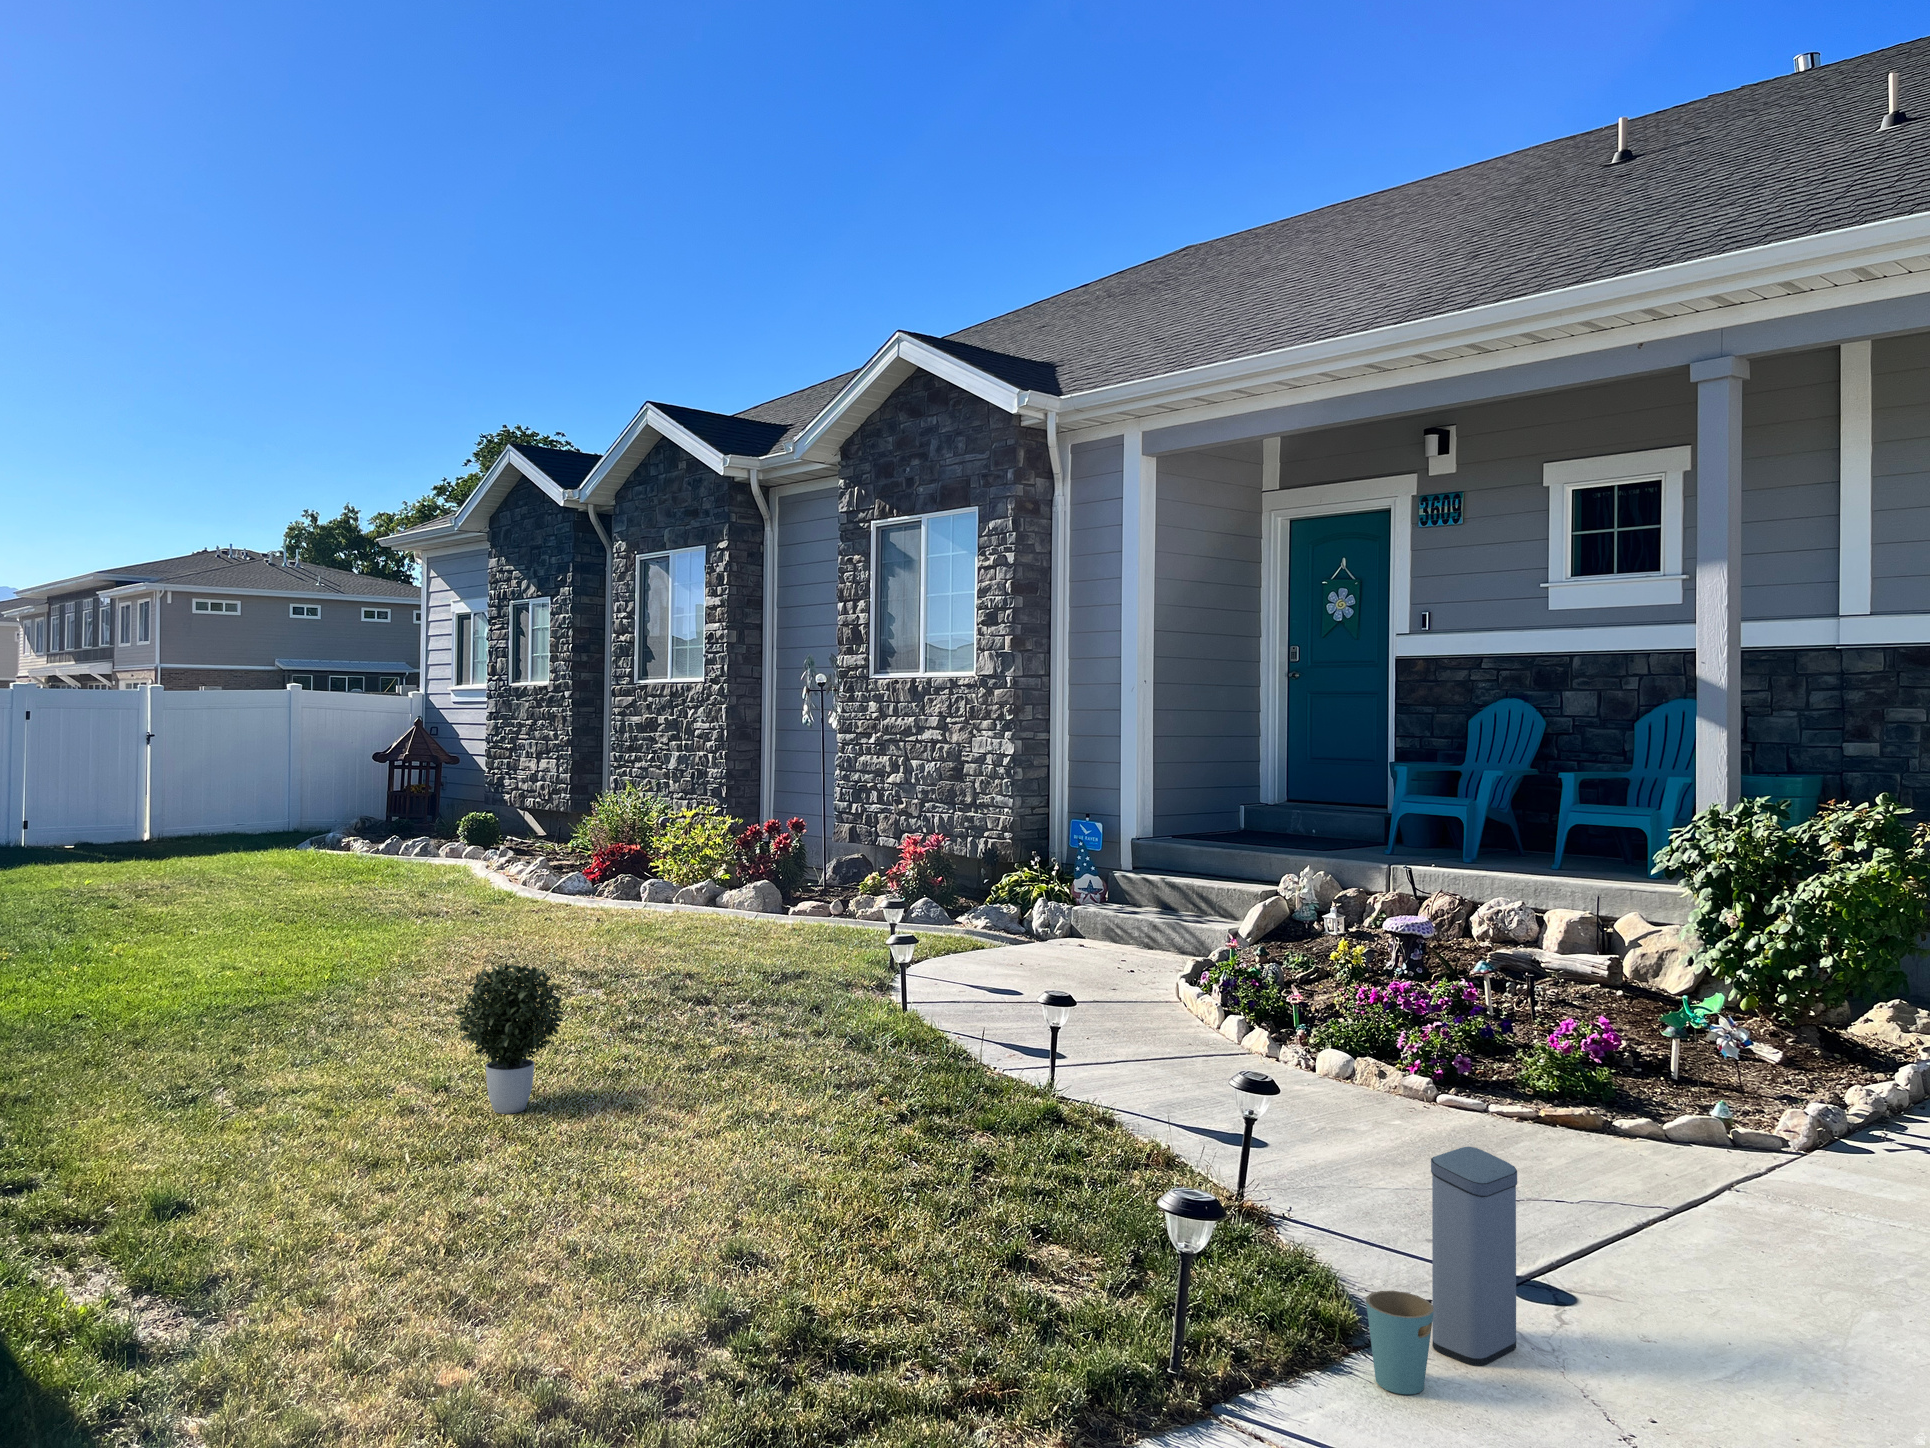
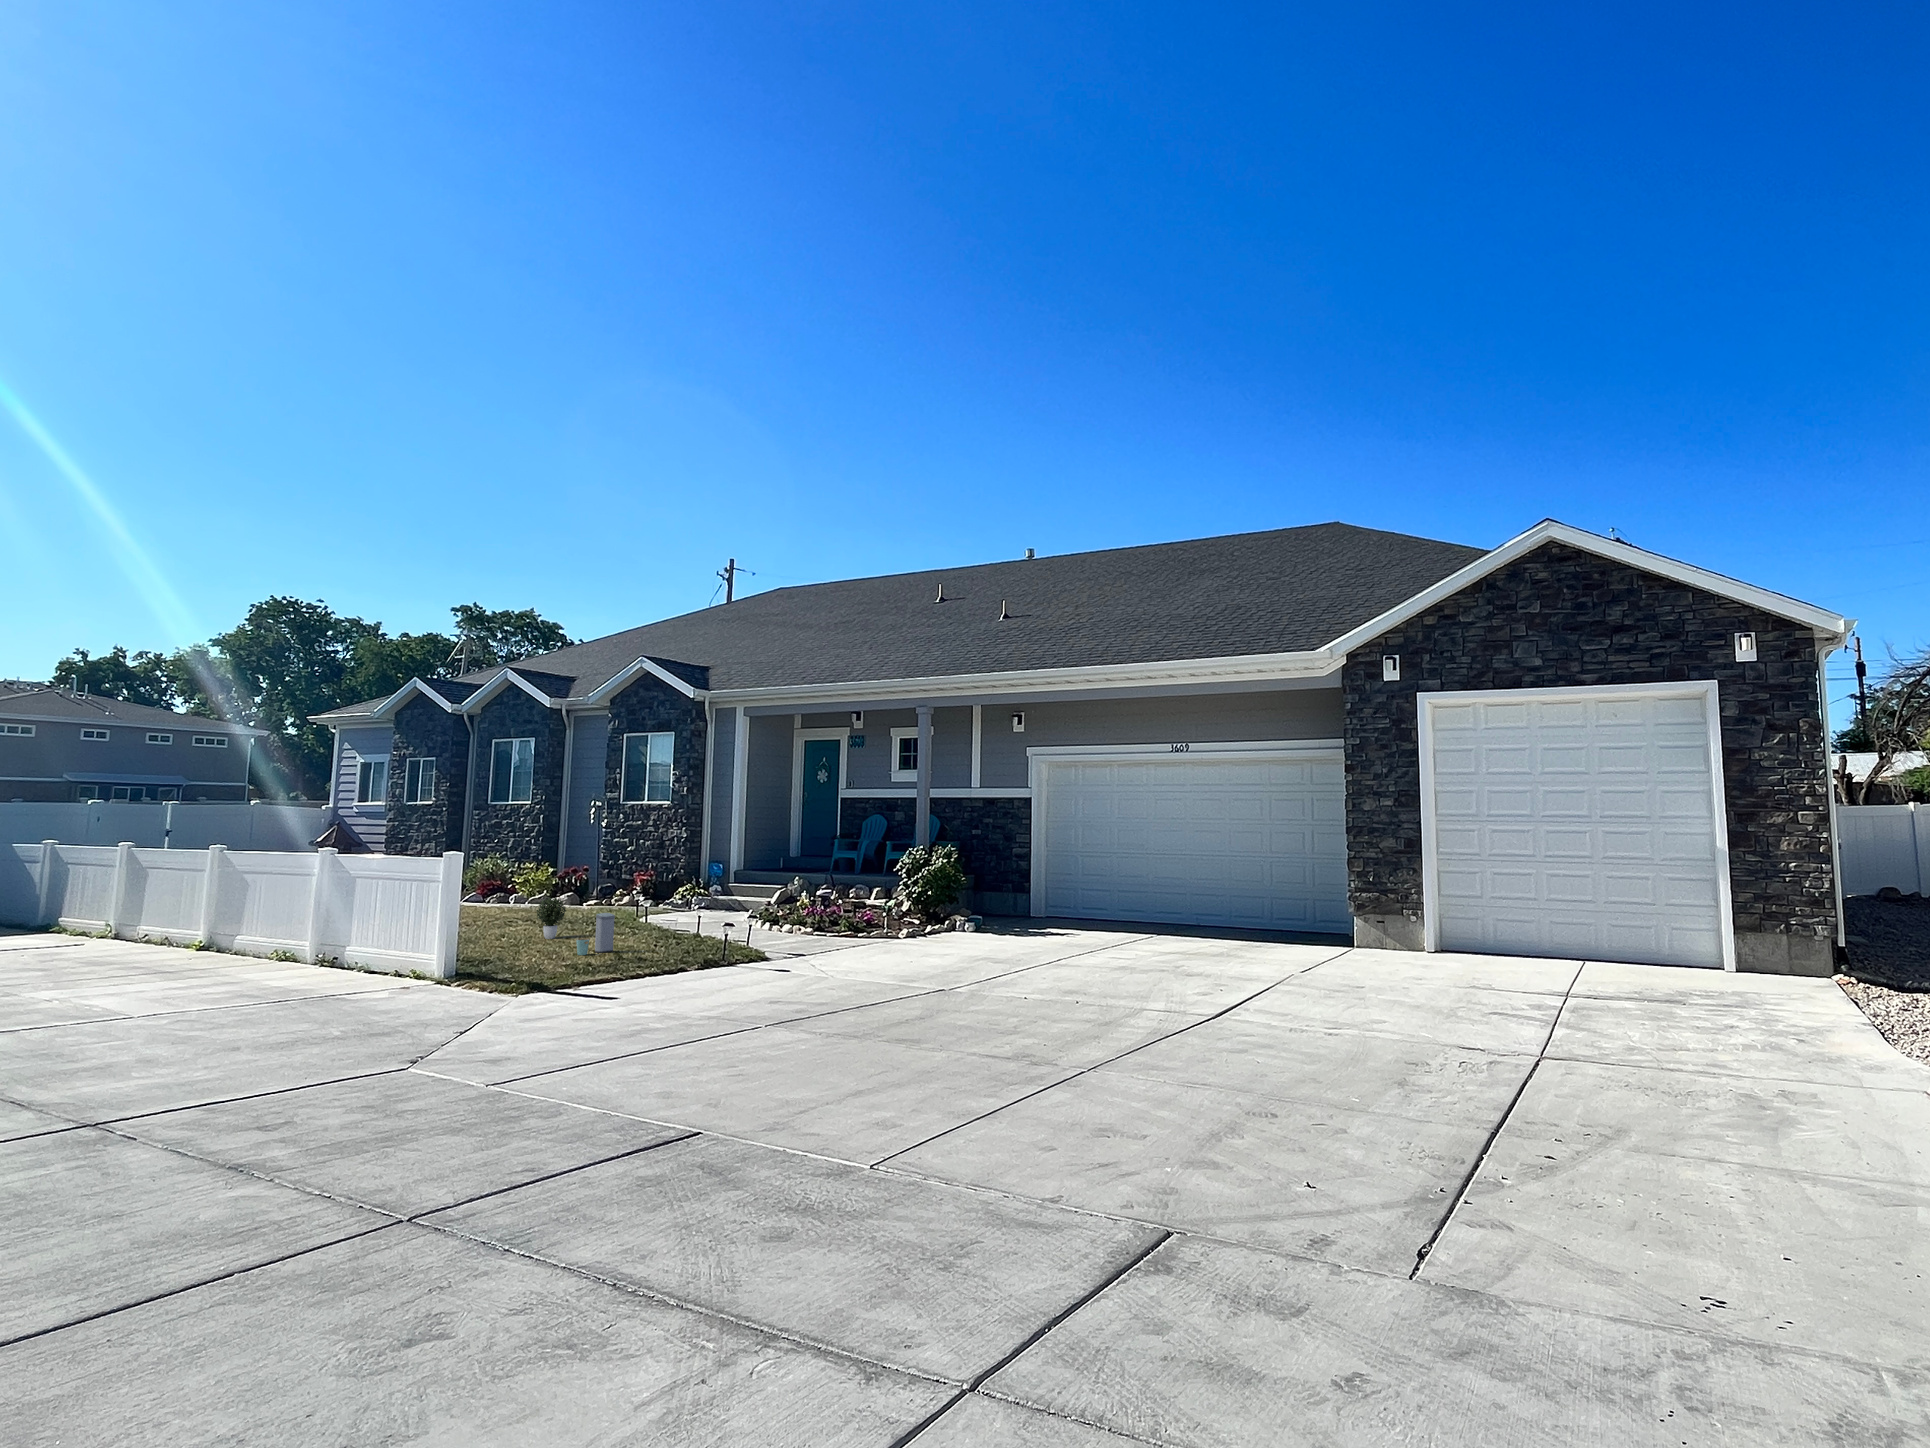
trash can: present [1366,1147,1517,1394] -> present [576,913,615,955]

